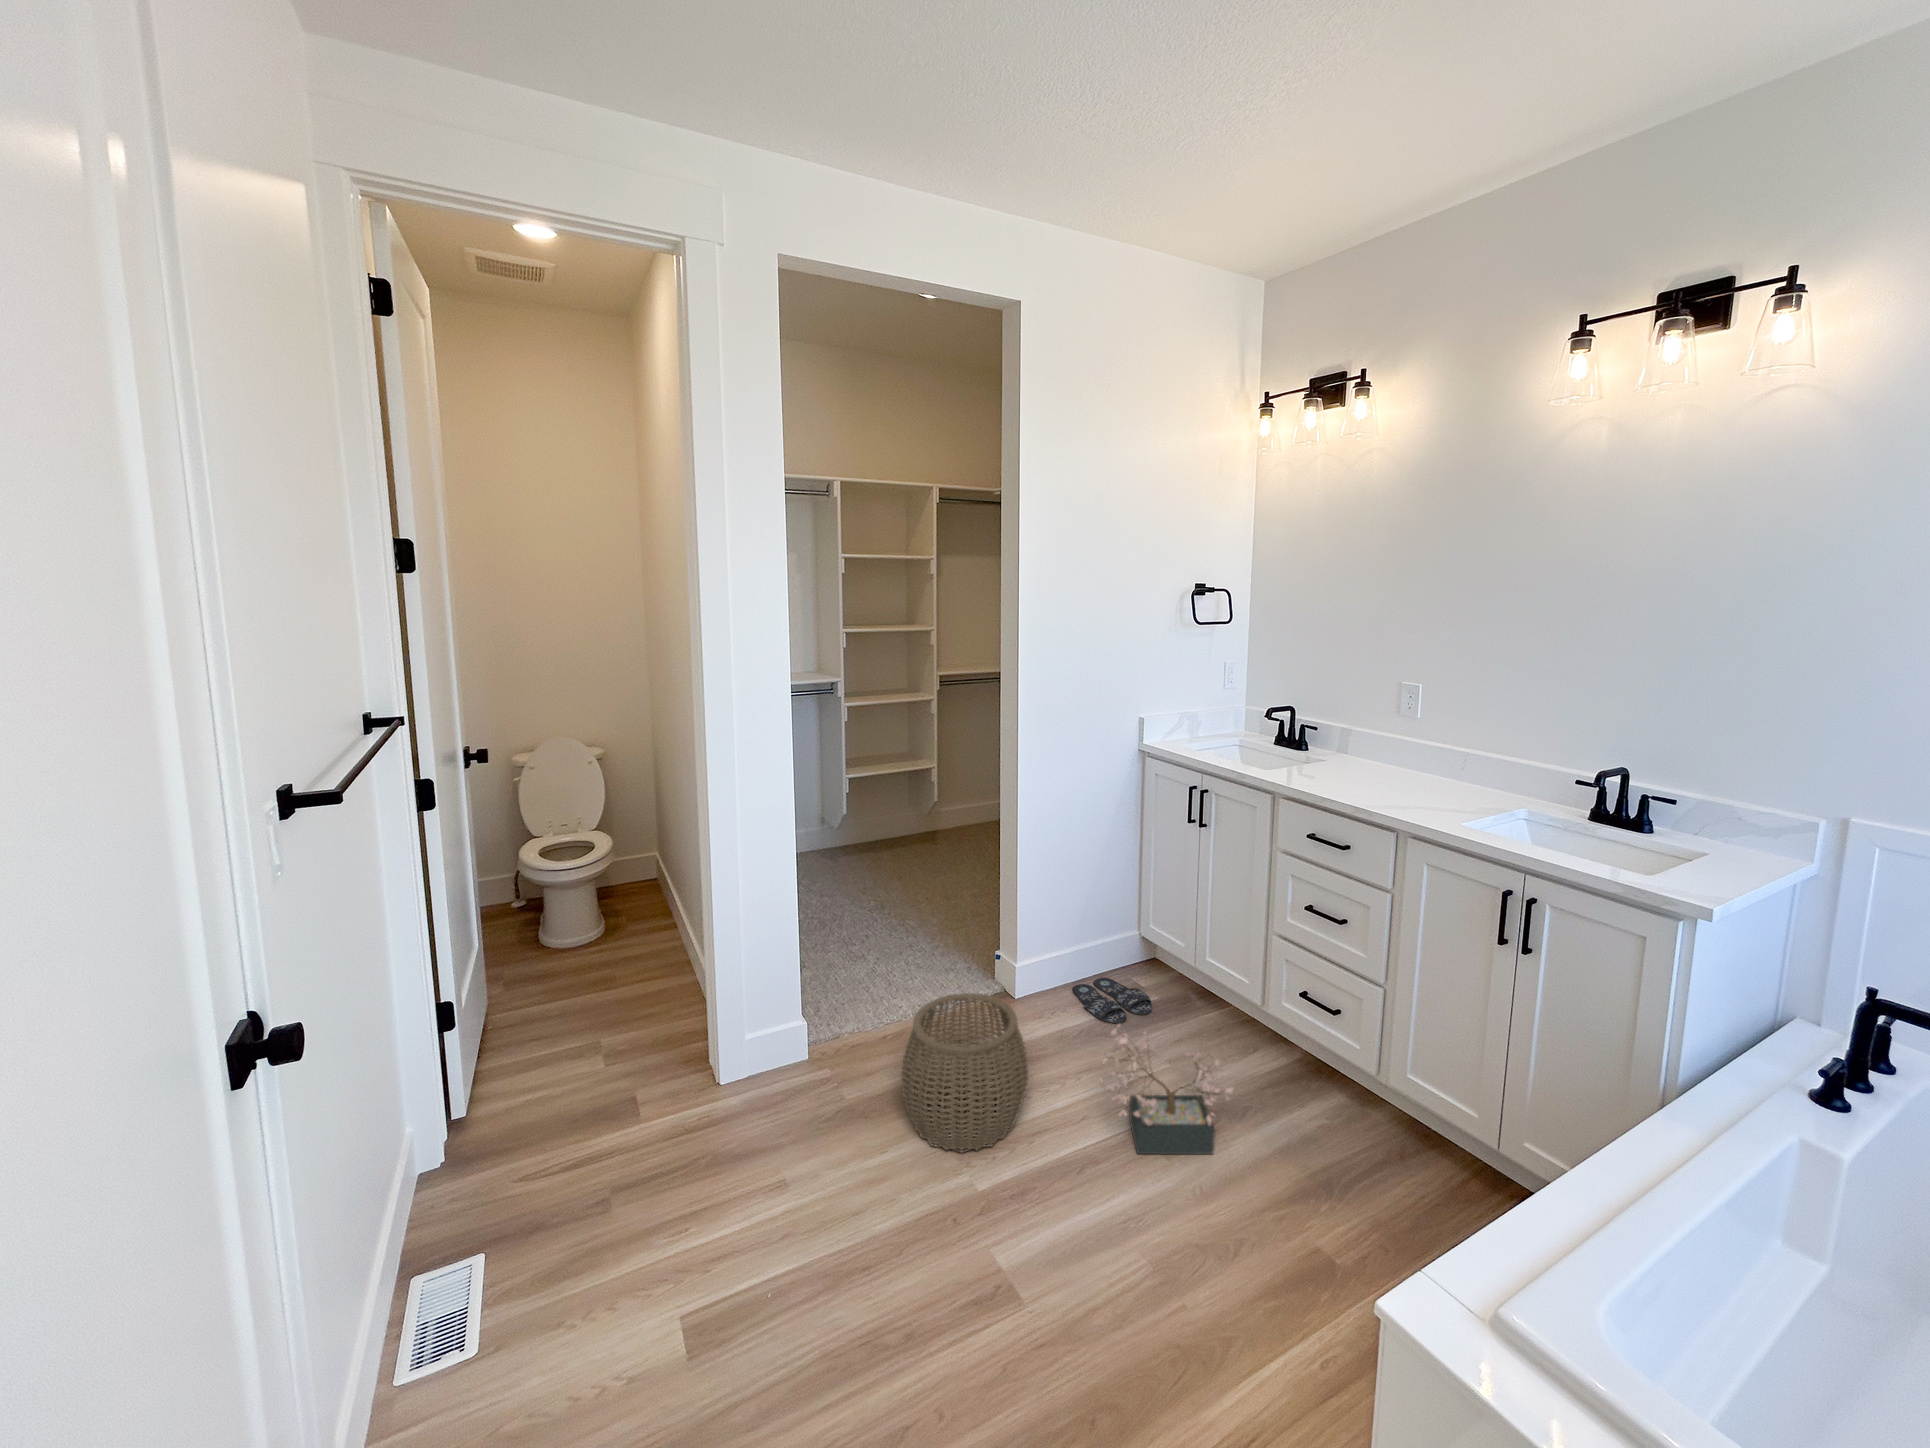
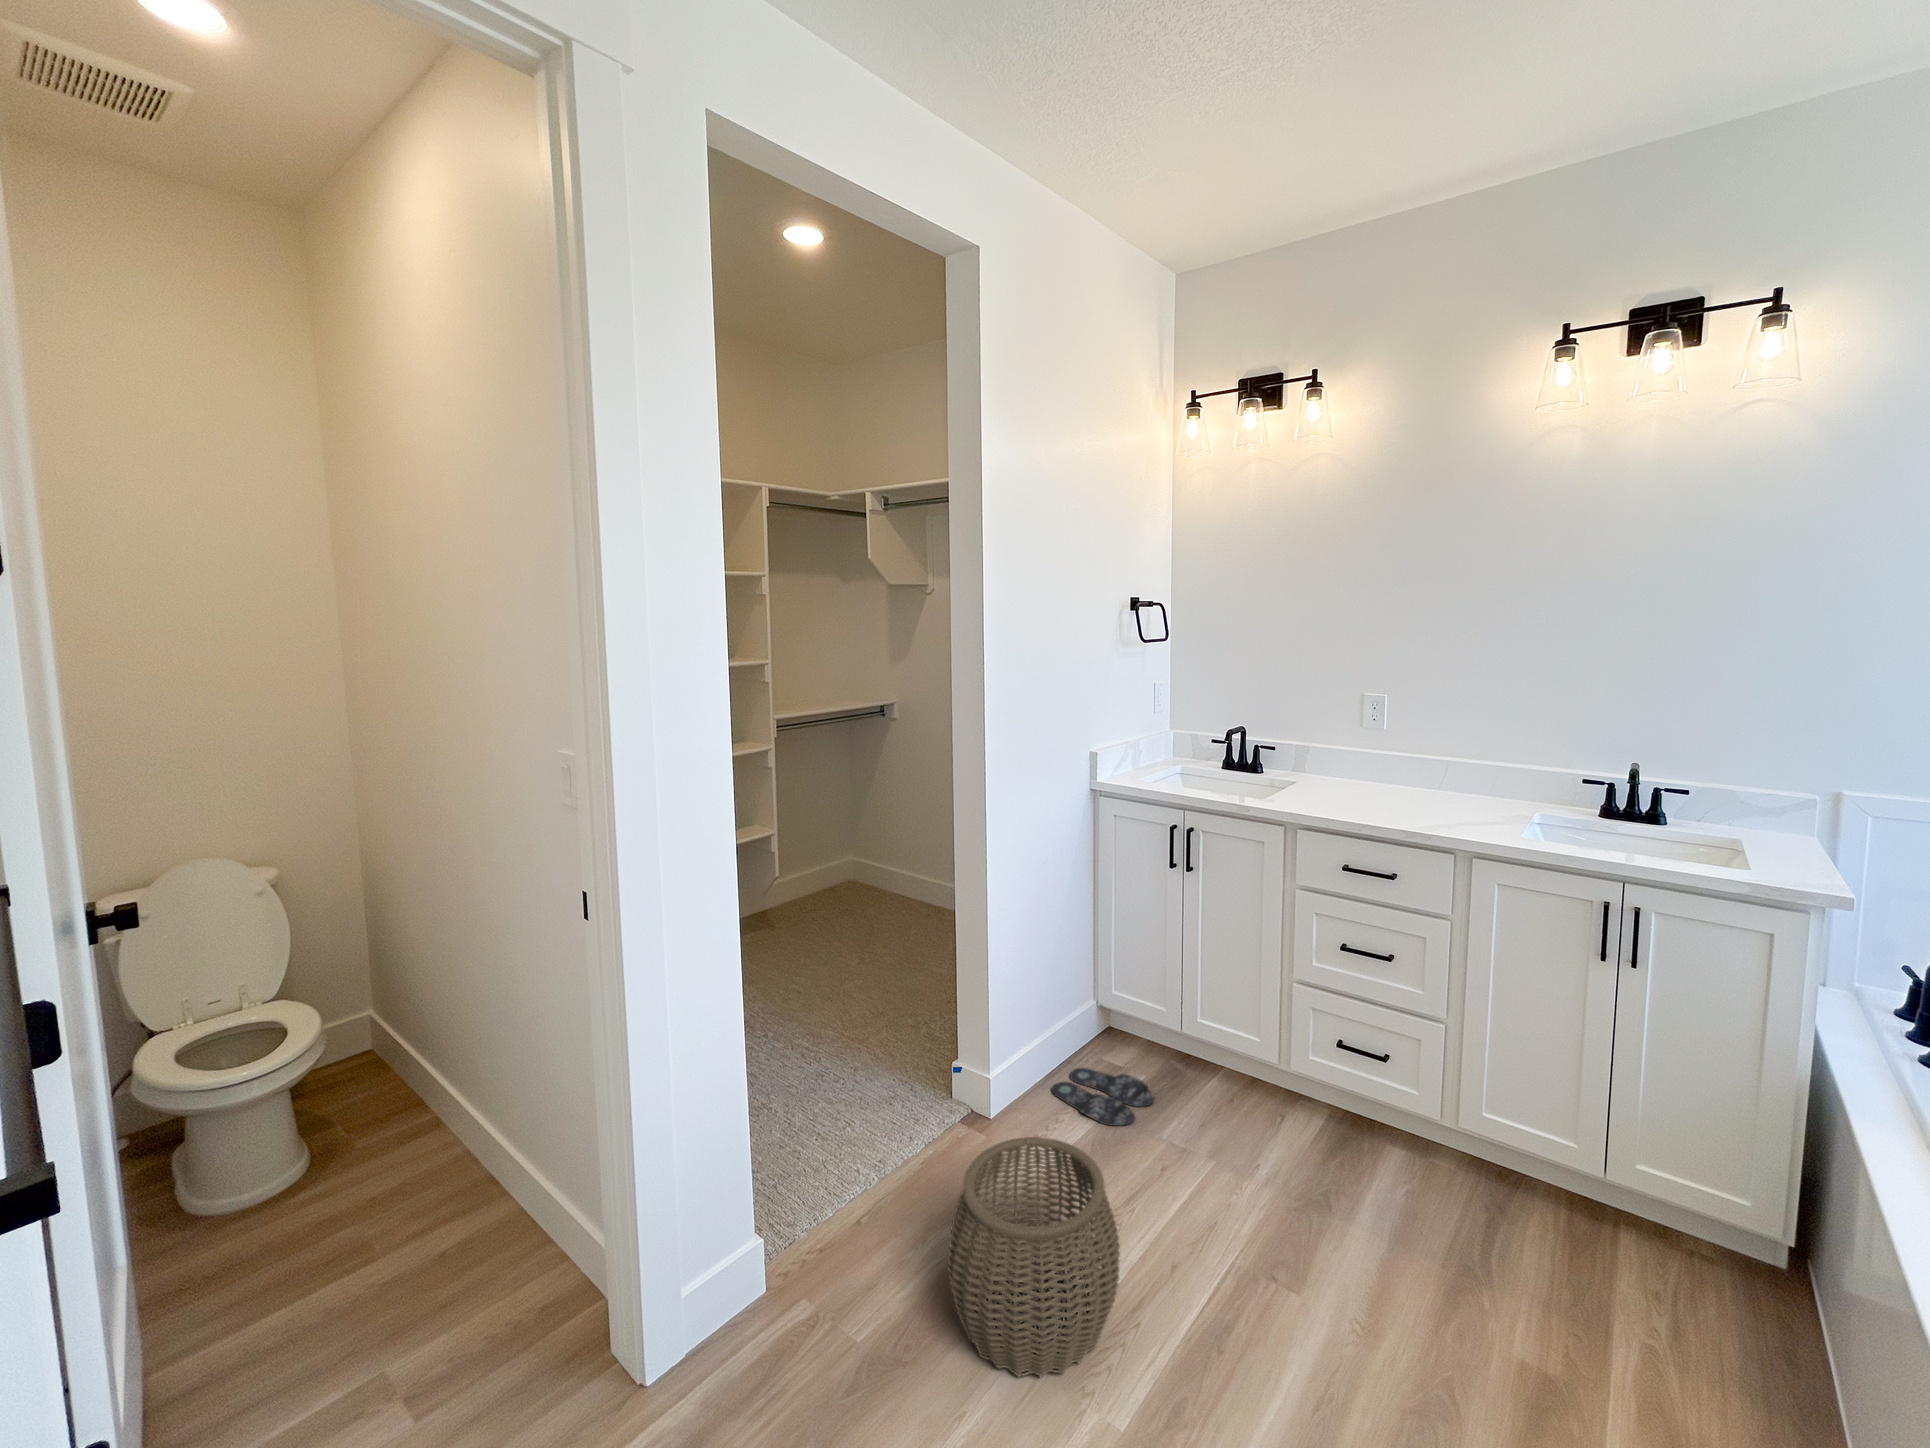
decorative plant: present [1099,1024,1233,1154] -> none [1195,1133,1342,1298]

